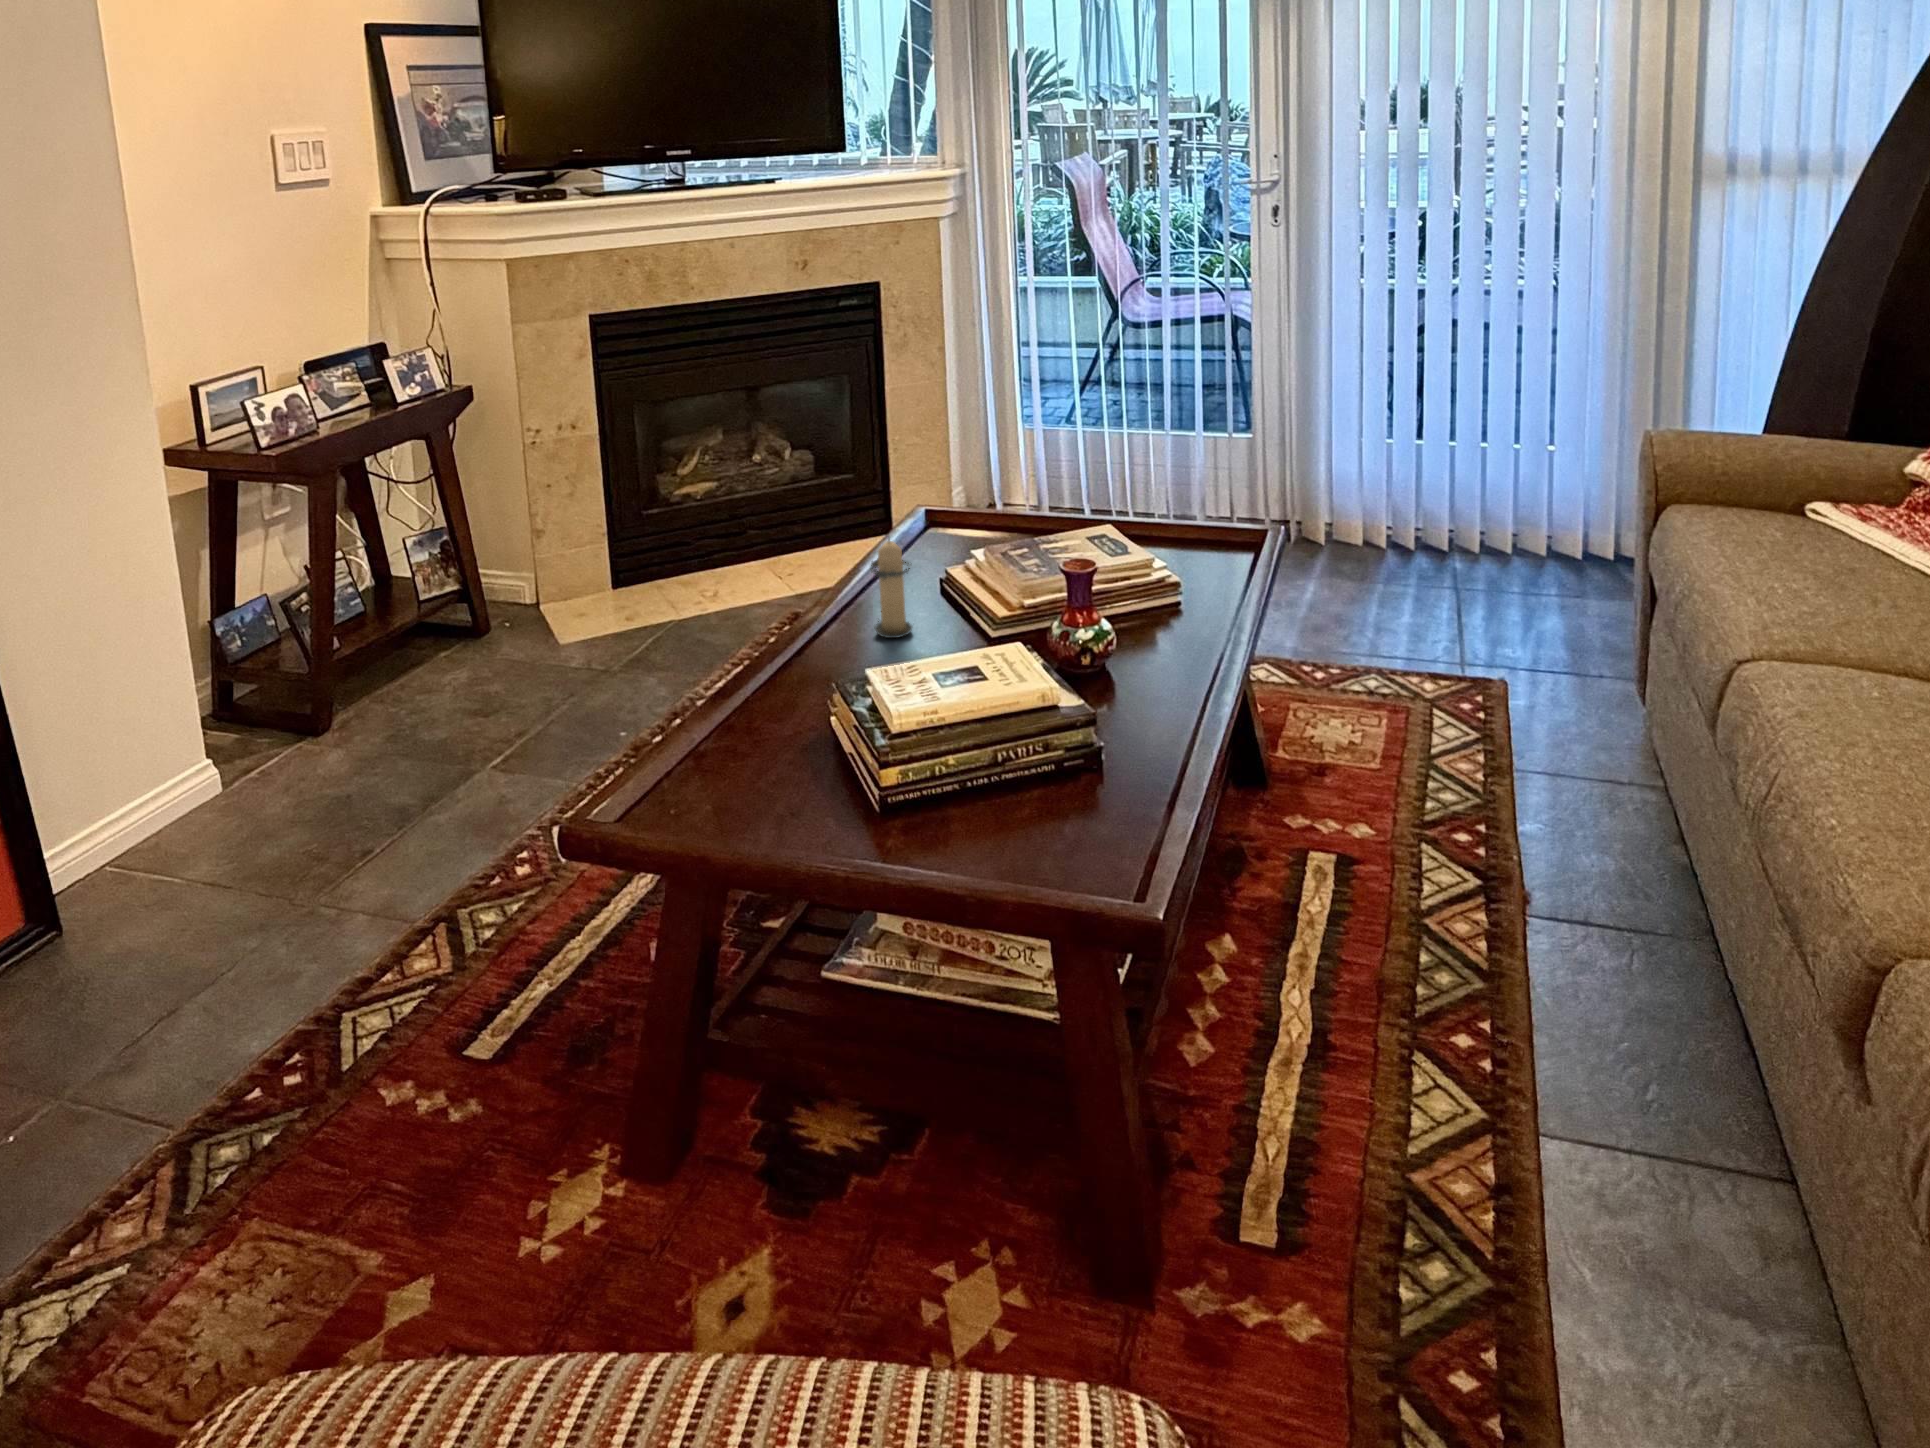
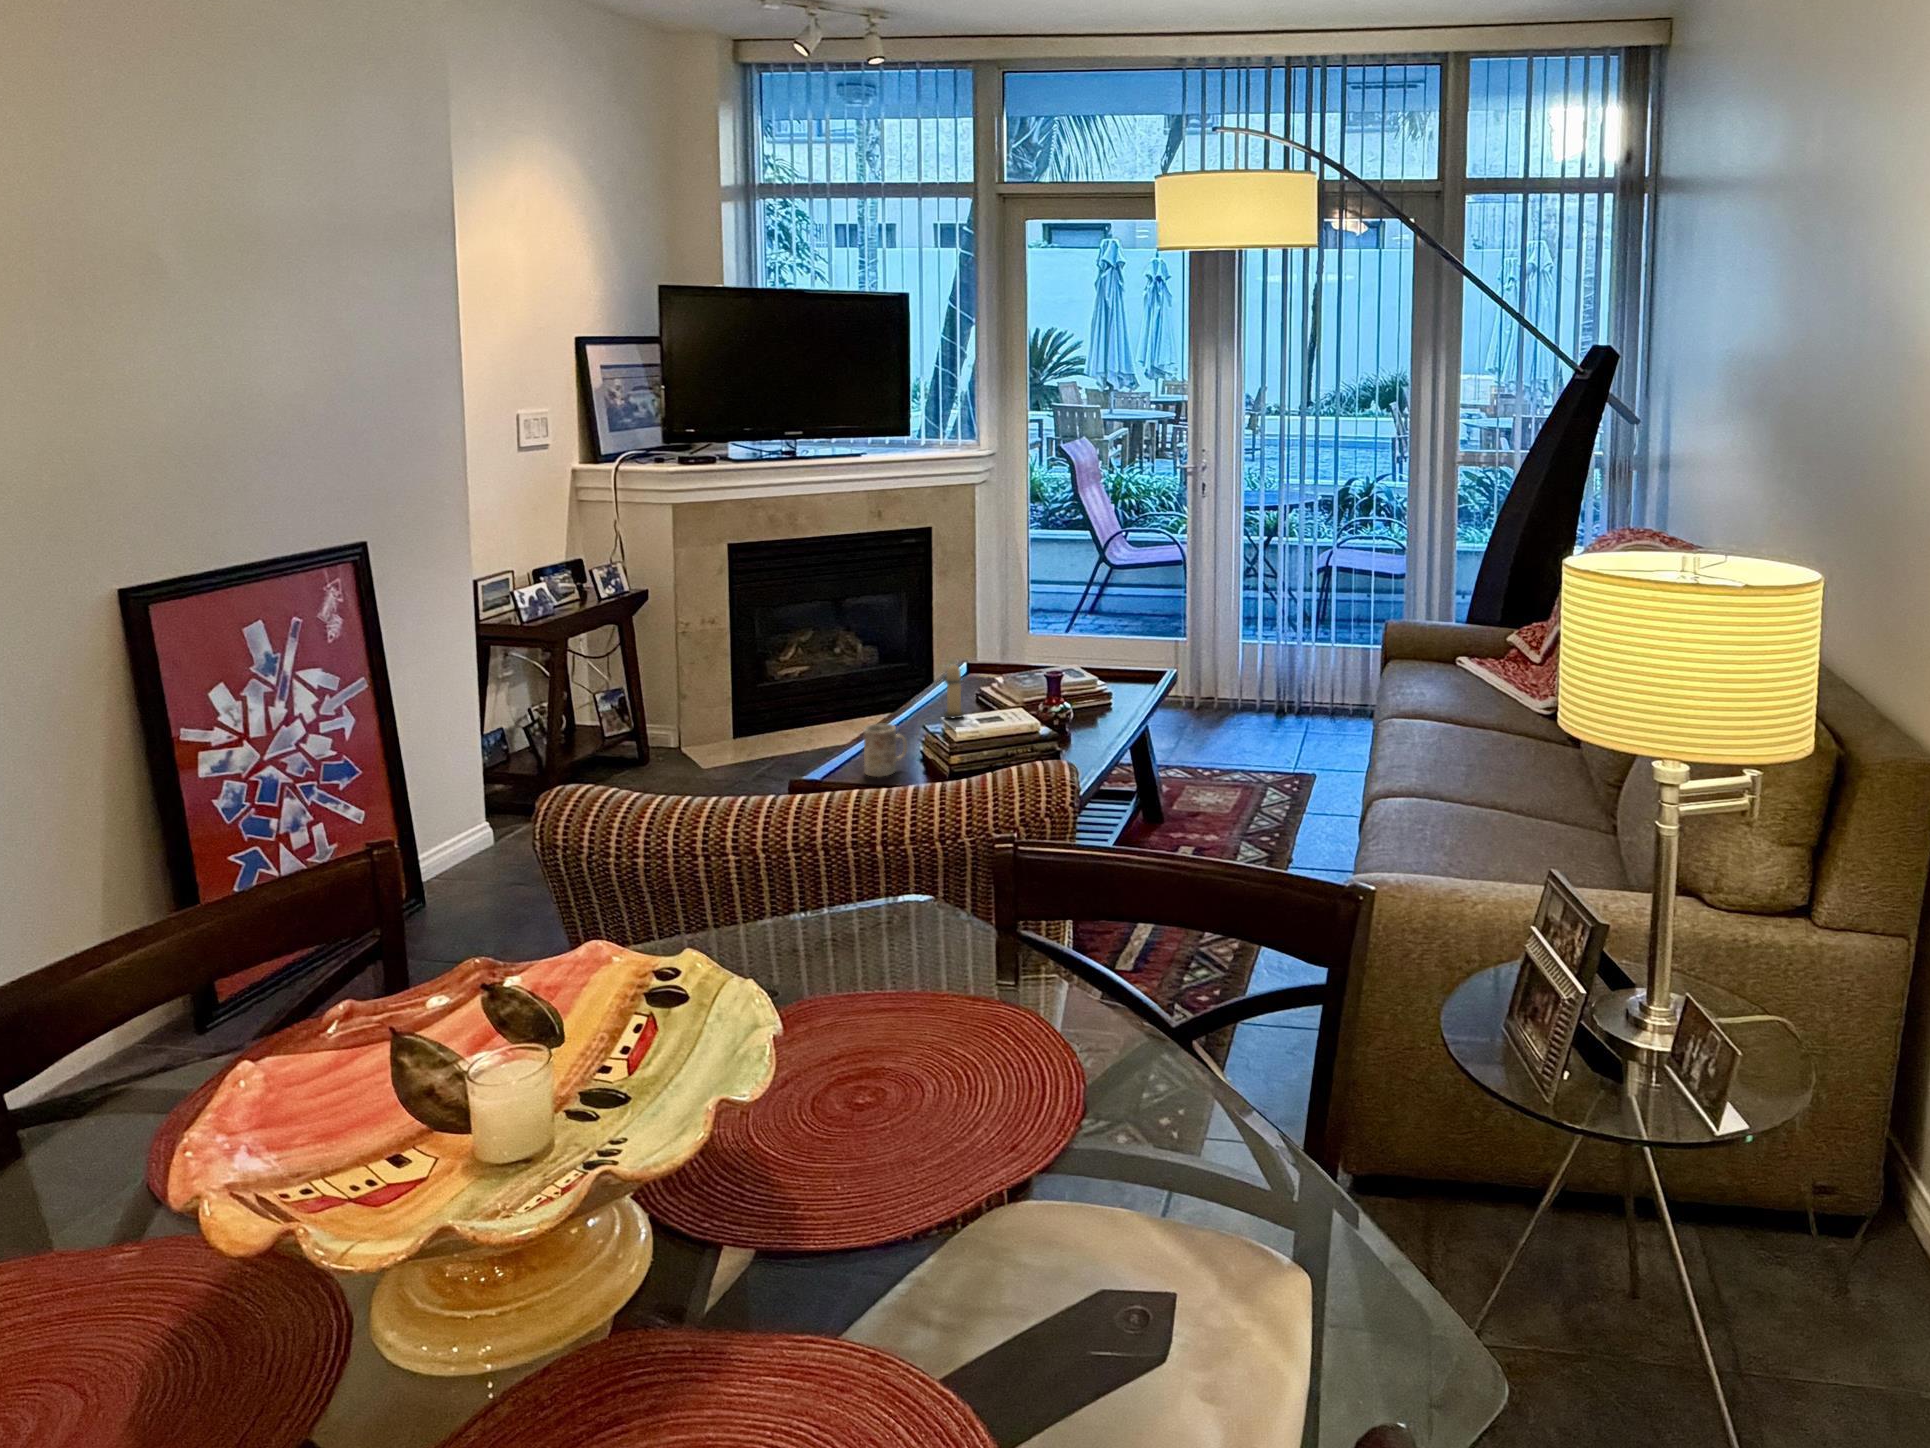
mug: none [701,690,790,802] -> present [864,724,907,777]

